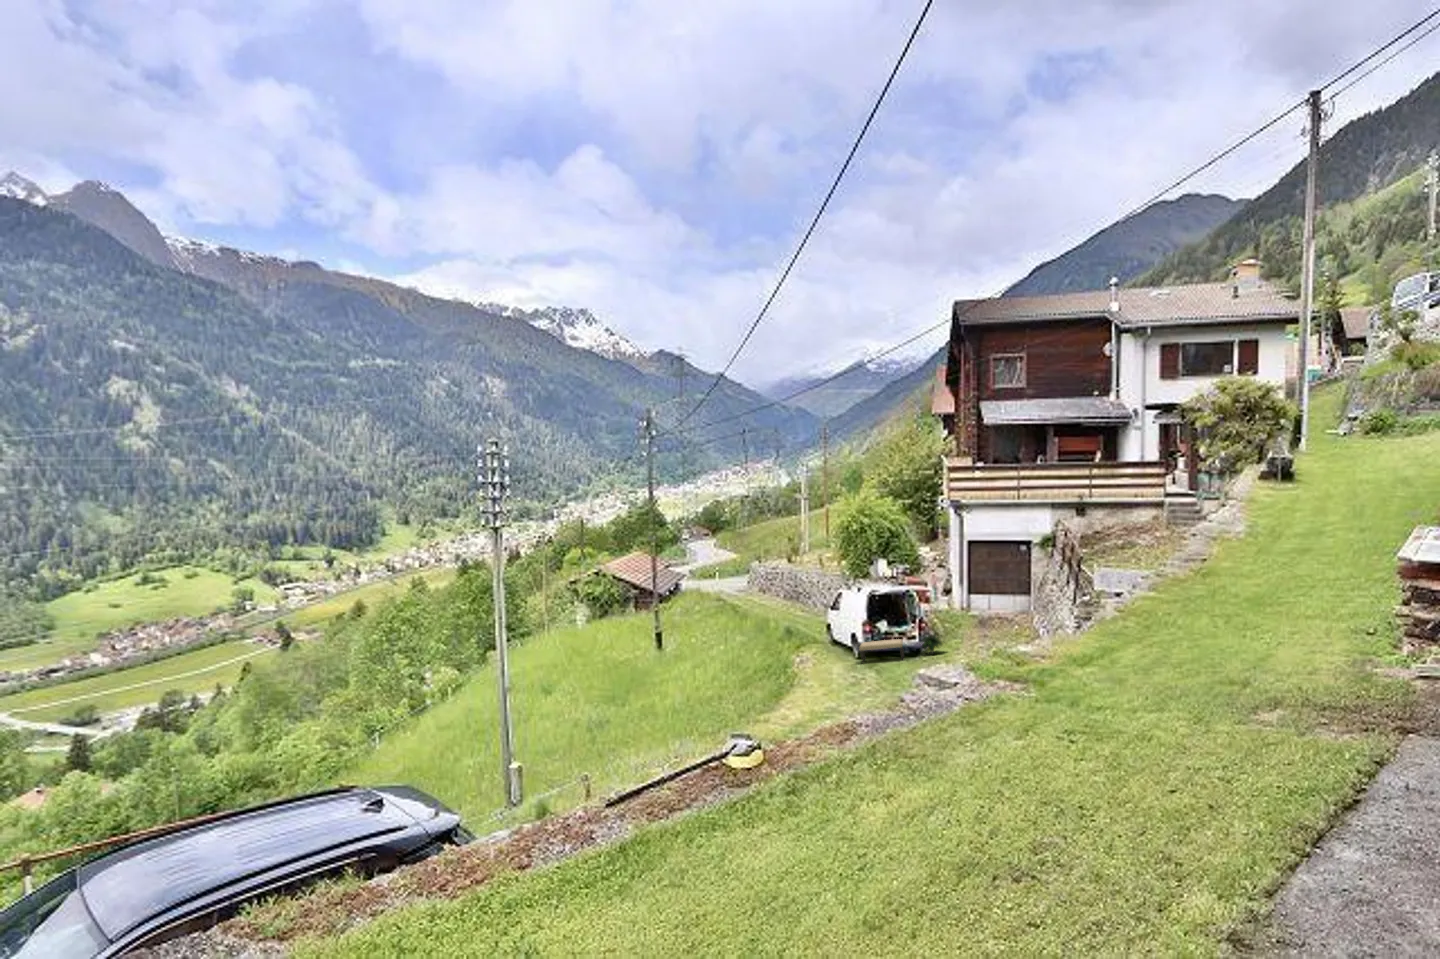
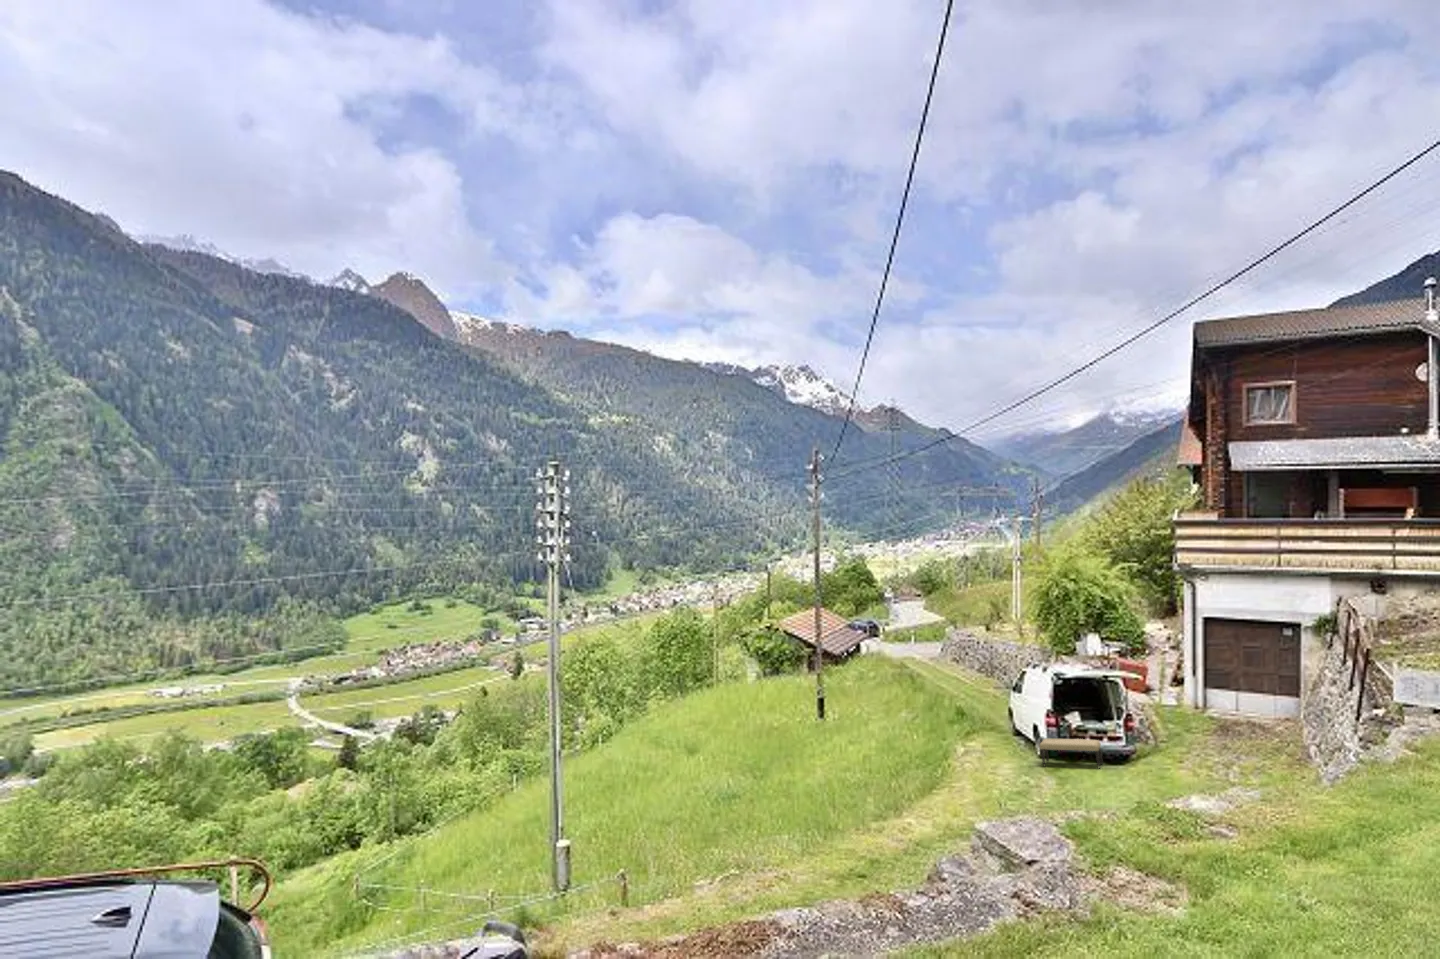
potted plant: present [922,635,941,654] -> none [1124,735,1163,765]

